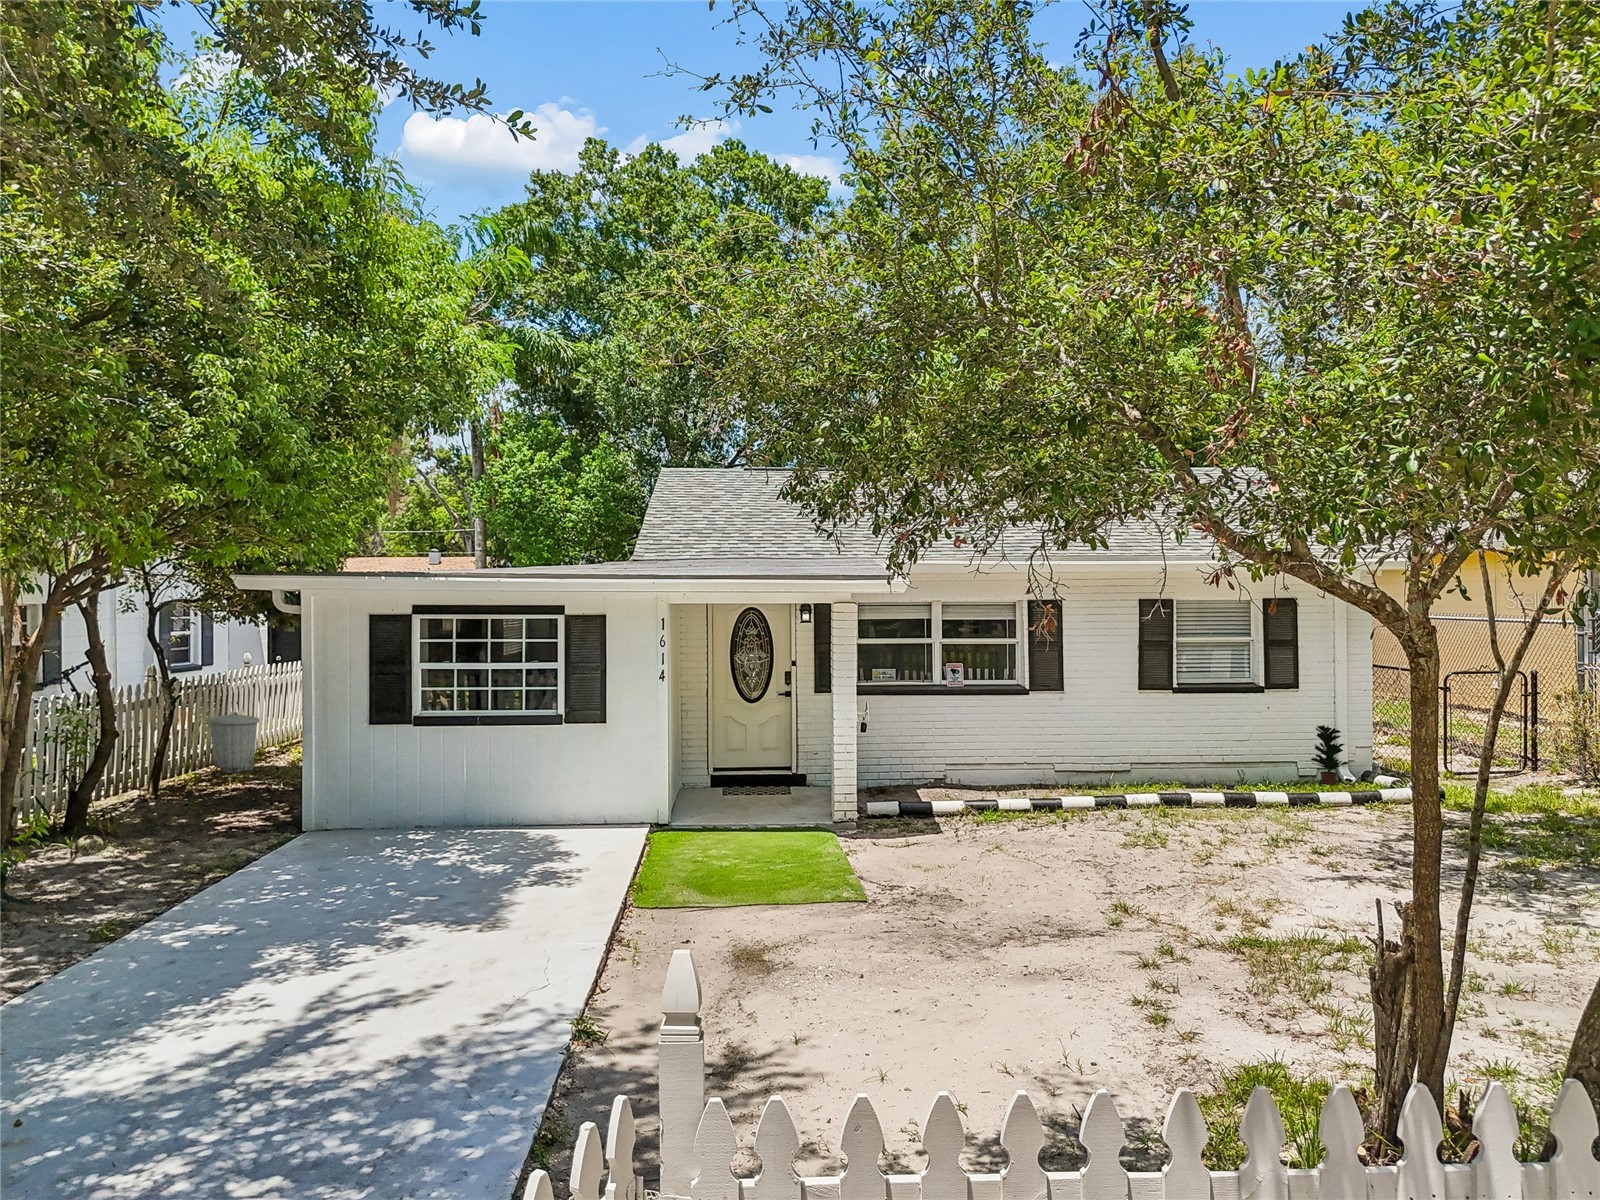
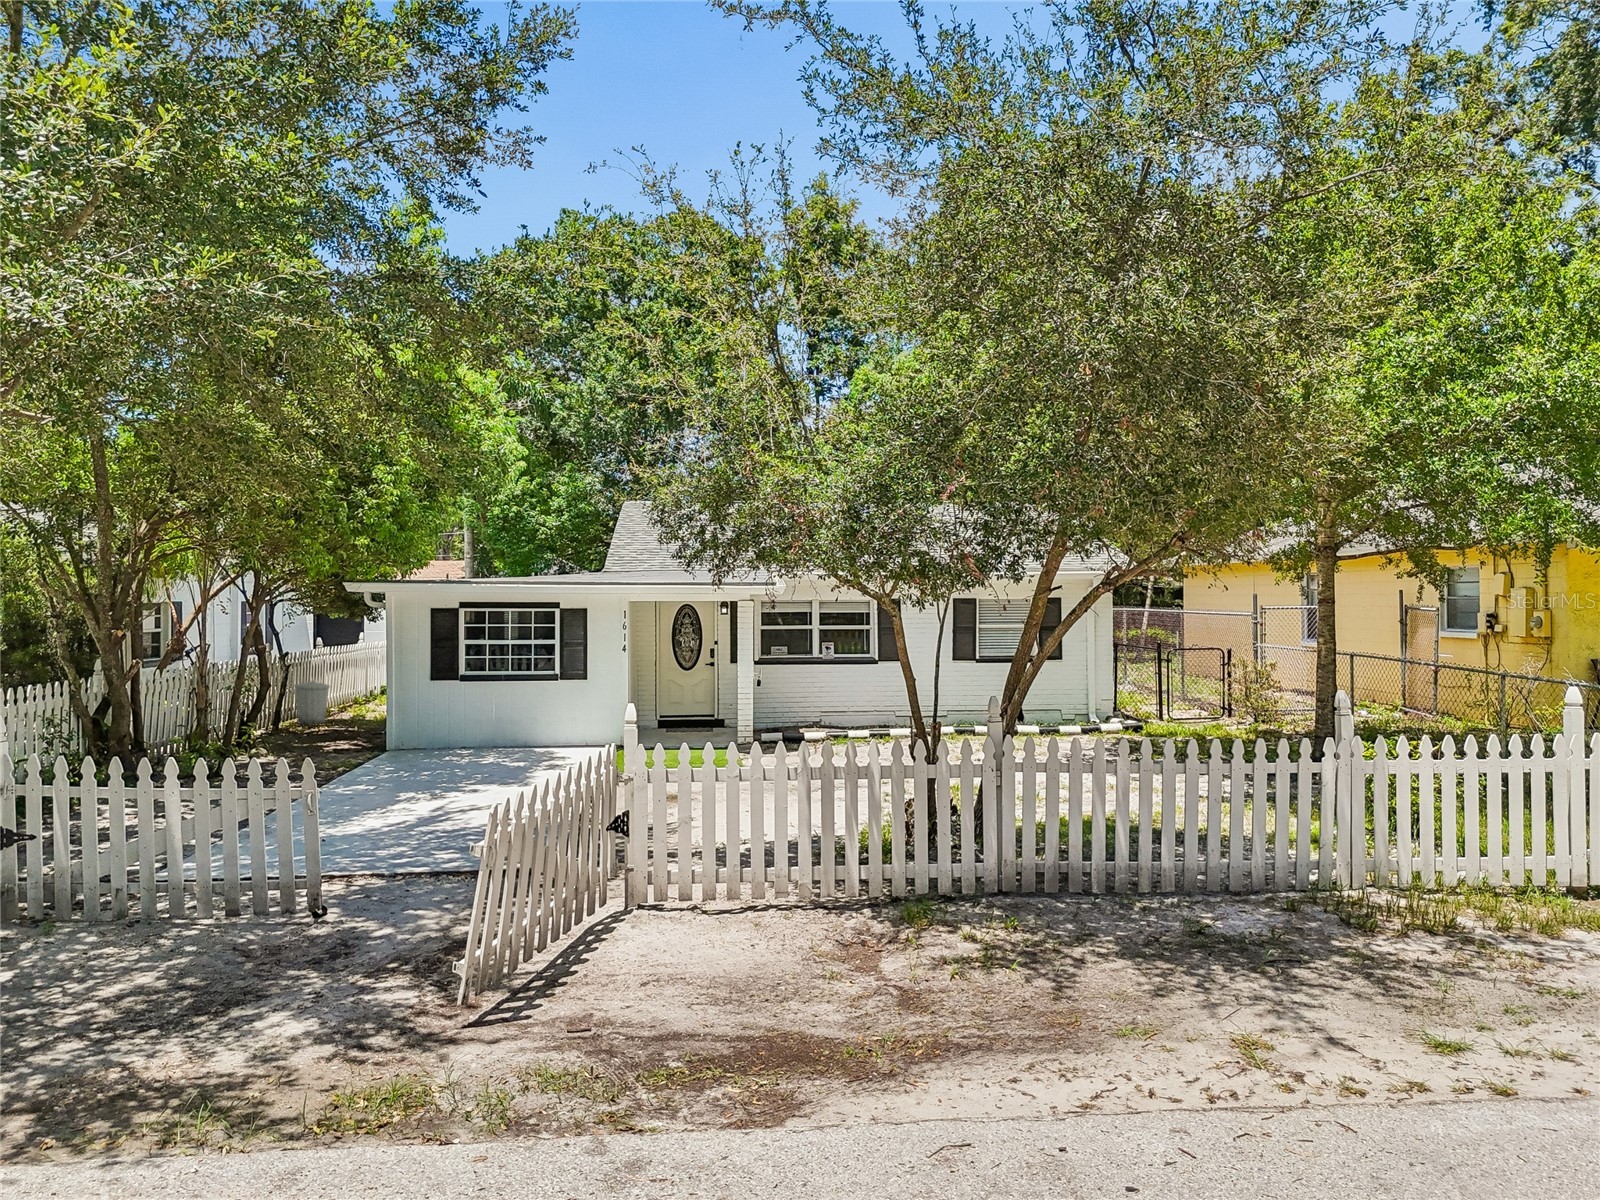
potted plant: present [1311,726,1349,784] -> none [1065,684,1090,724]

